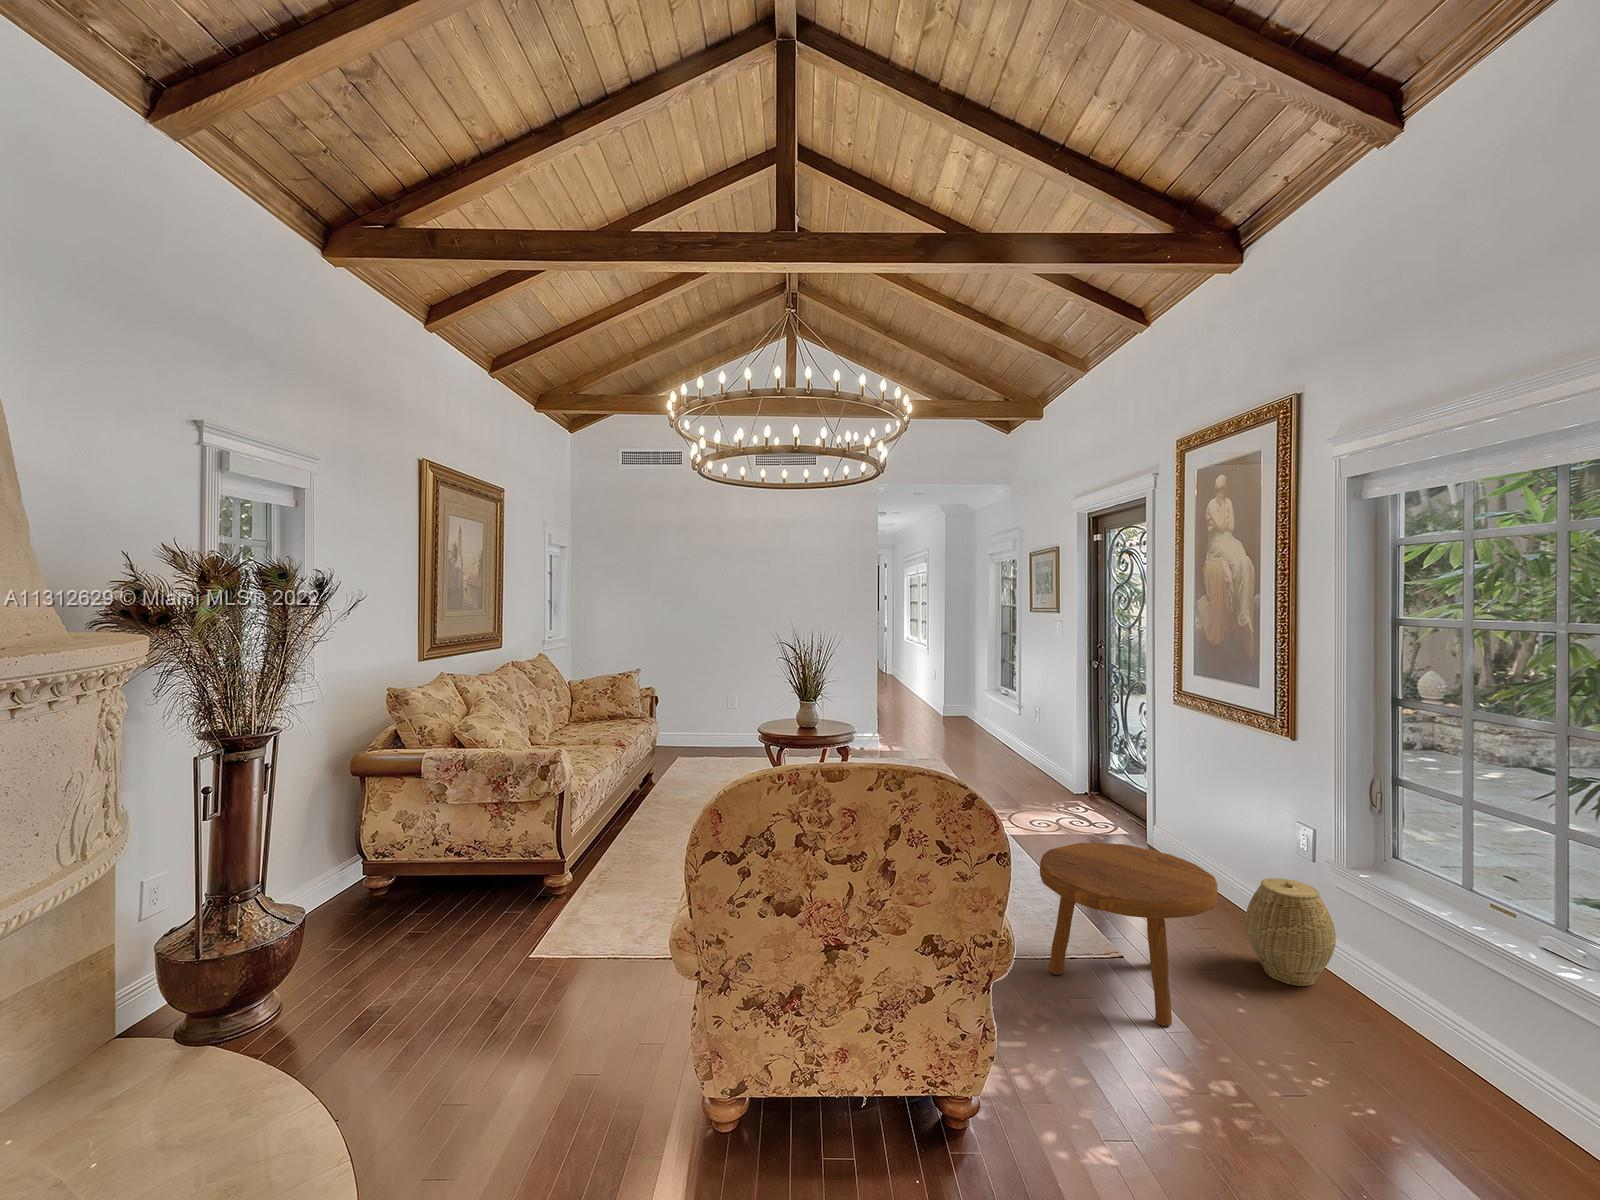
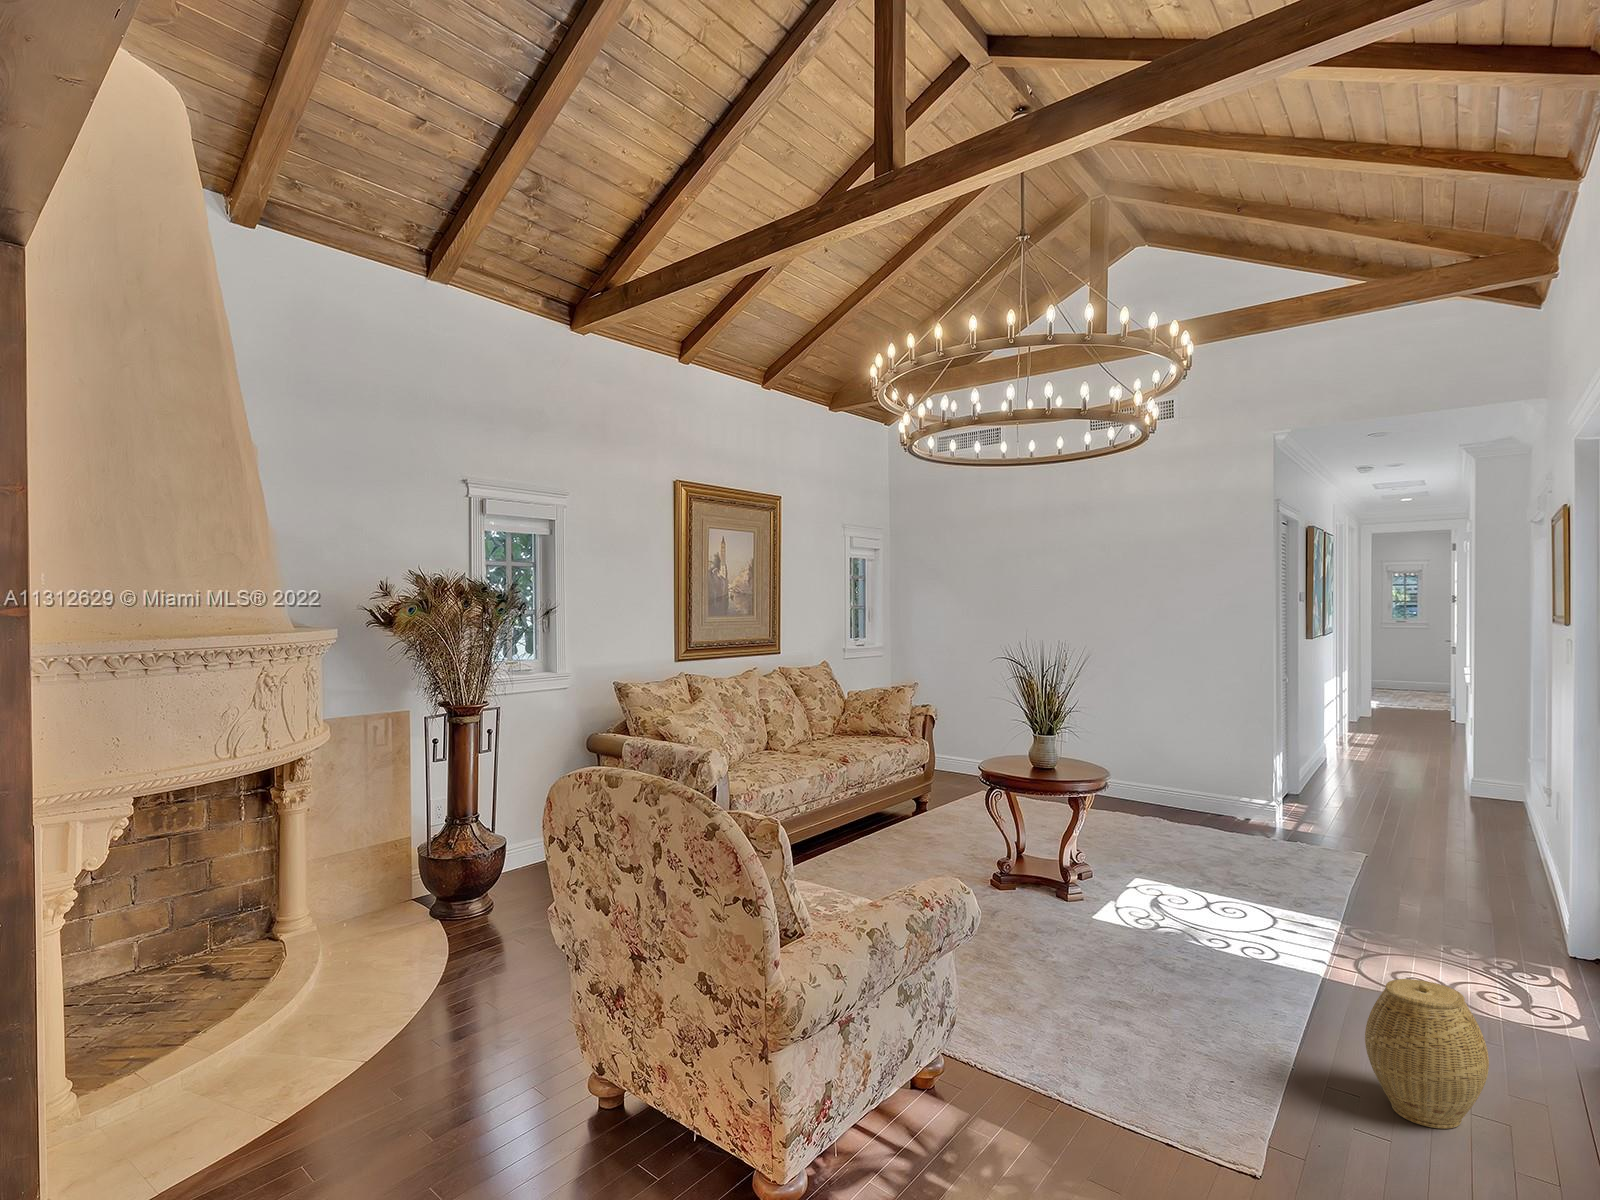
footstool: present [1040,843,1218,1026] -> none [1065,895,1275,1102]

